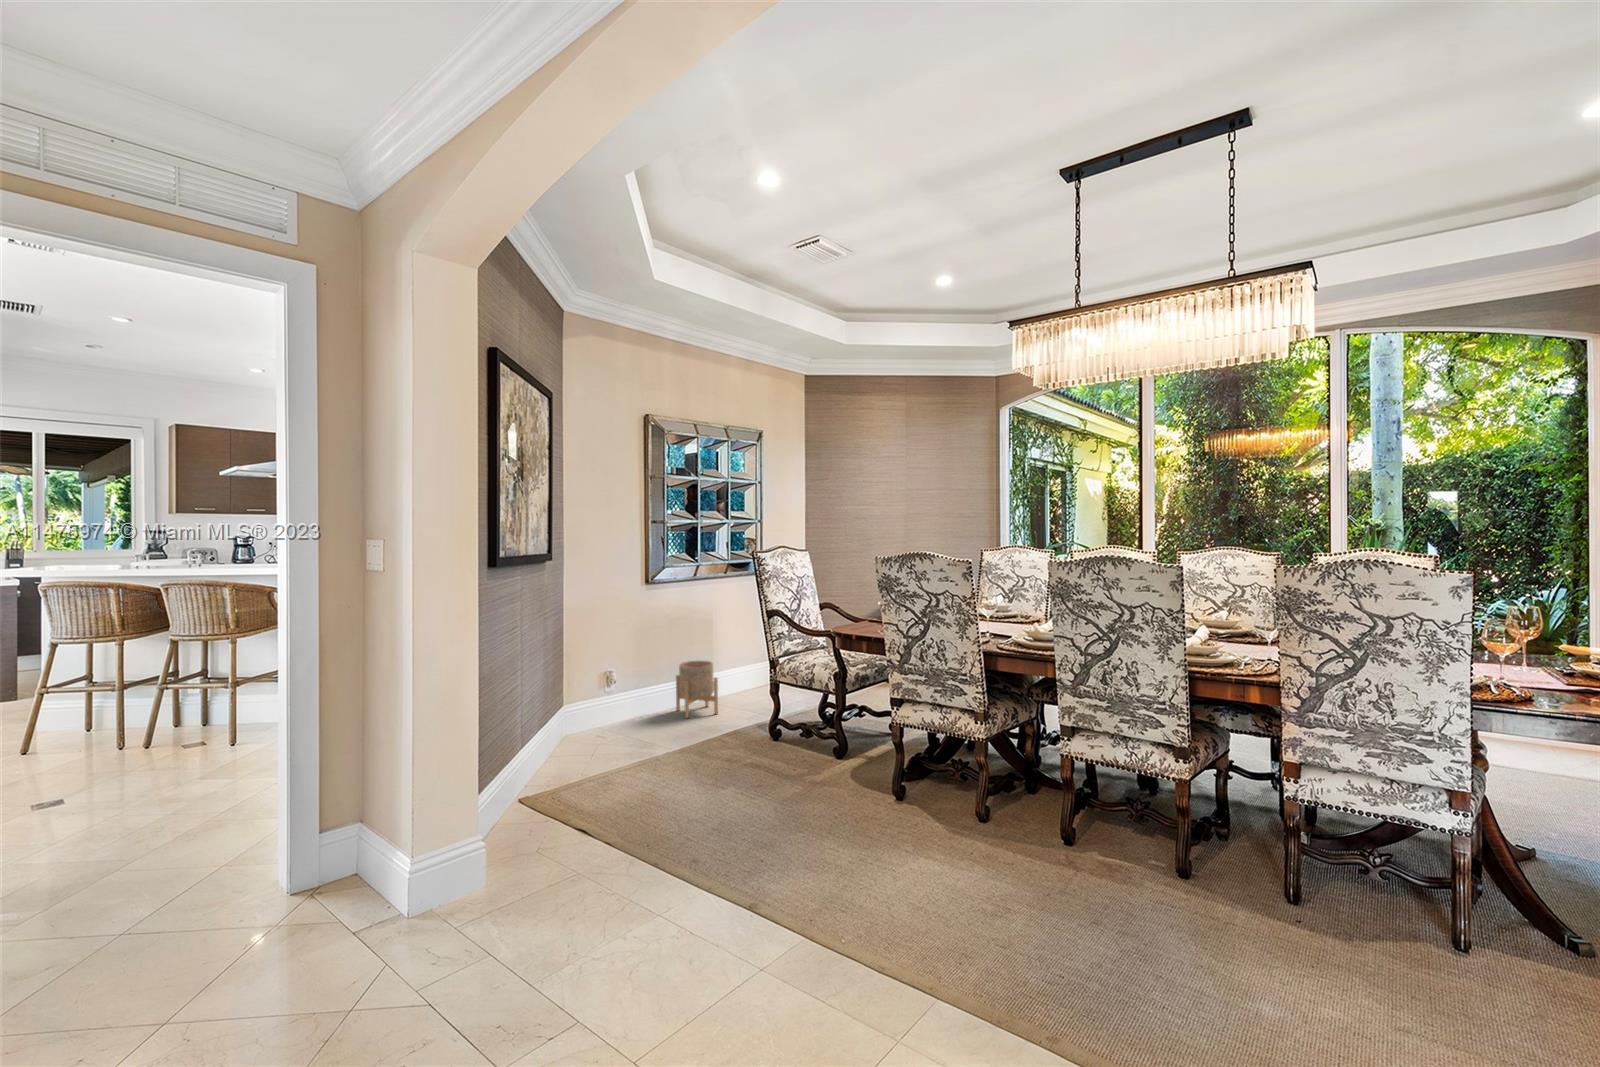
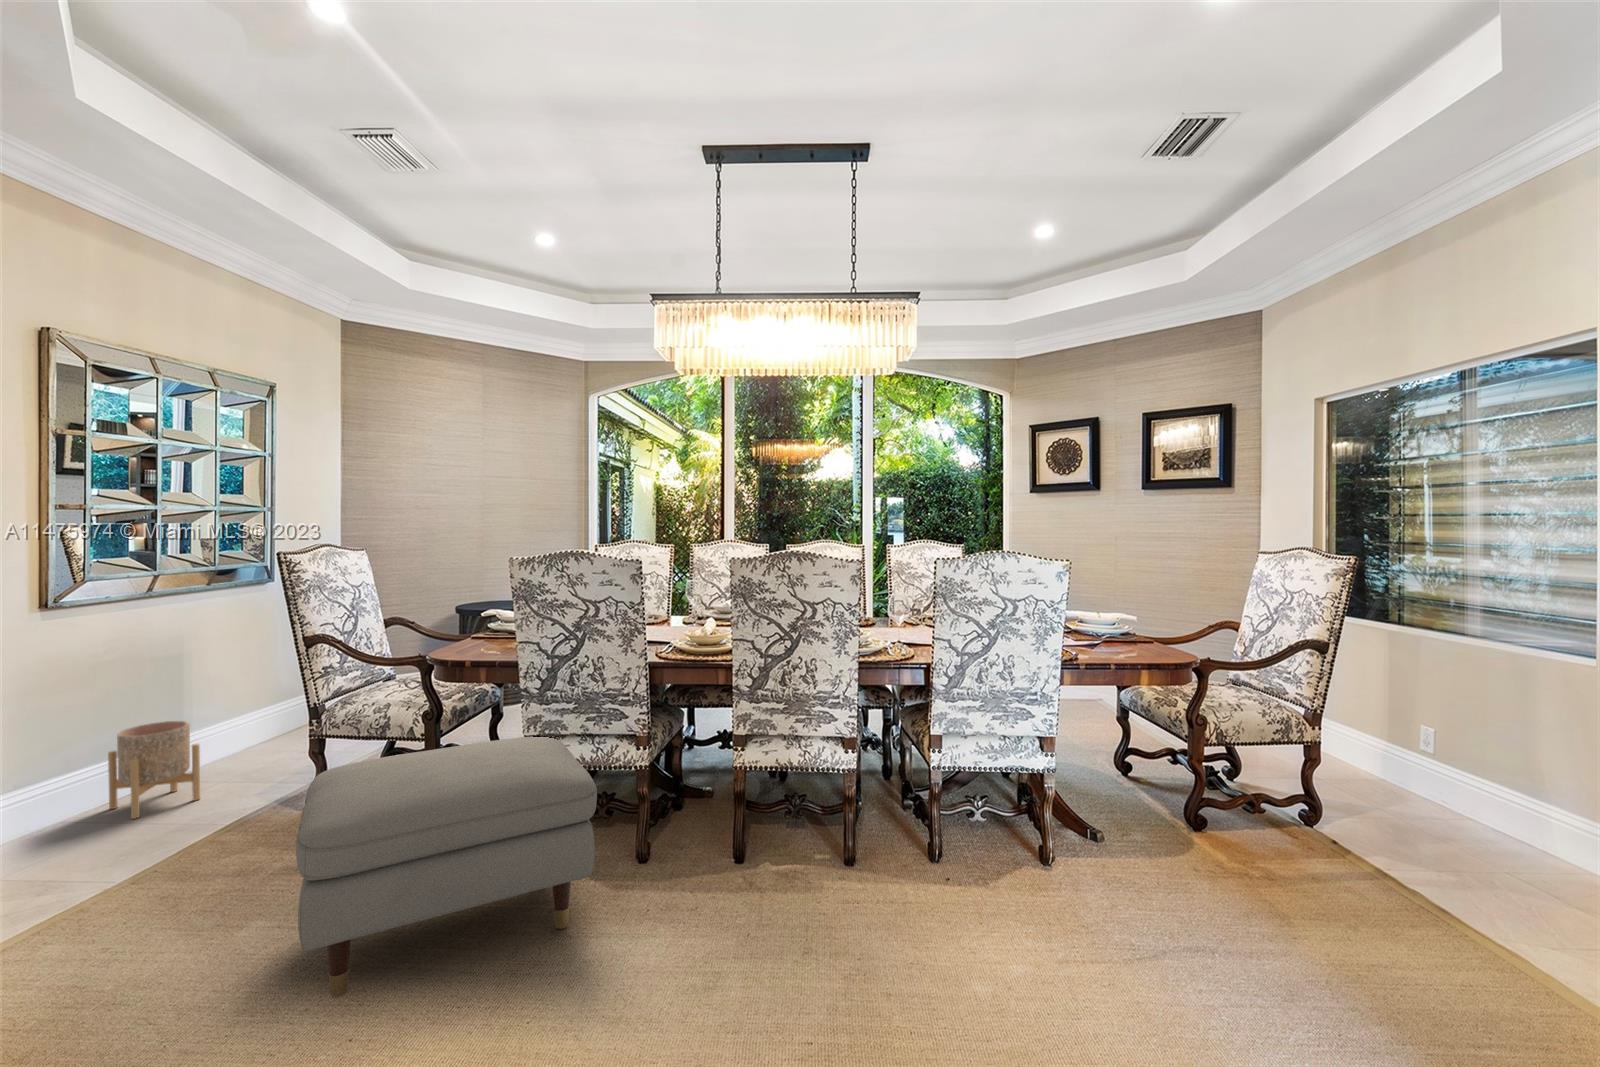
ottoman: none [738,697,929,848] -> present [296,737,597,997]

